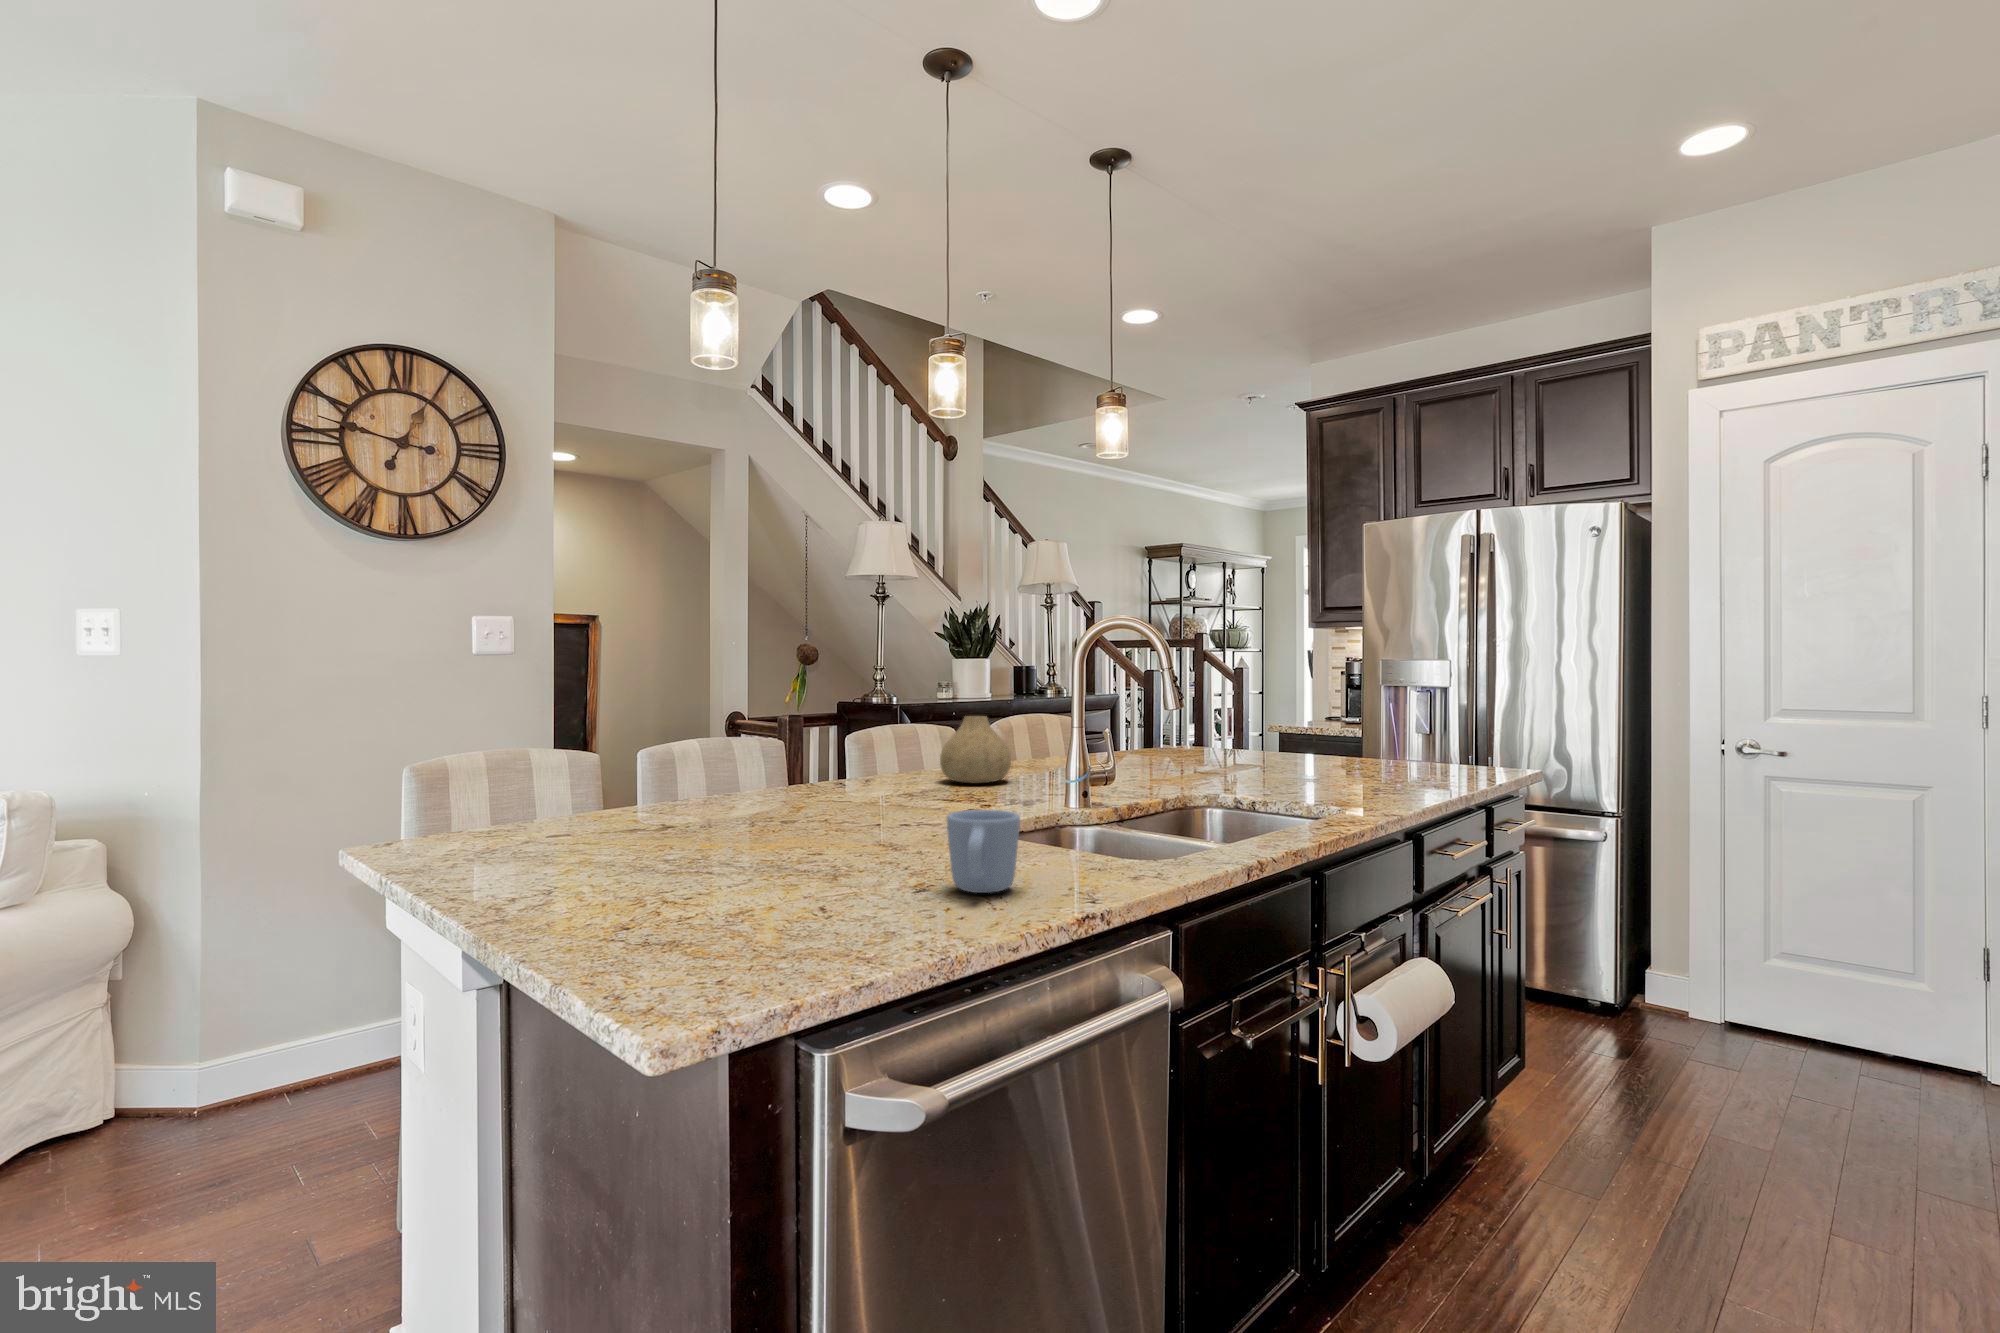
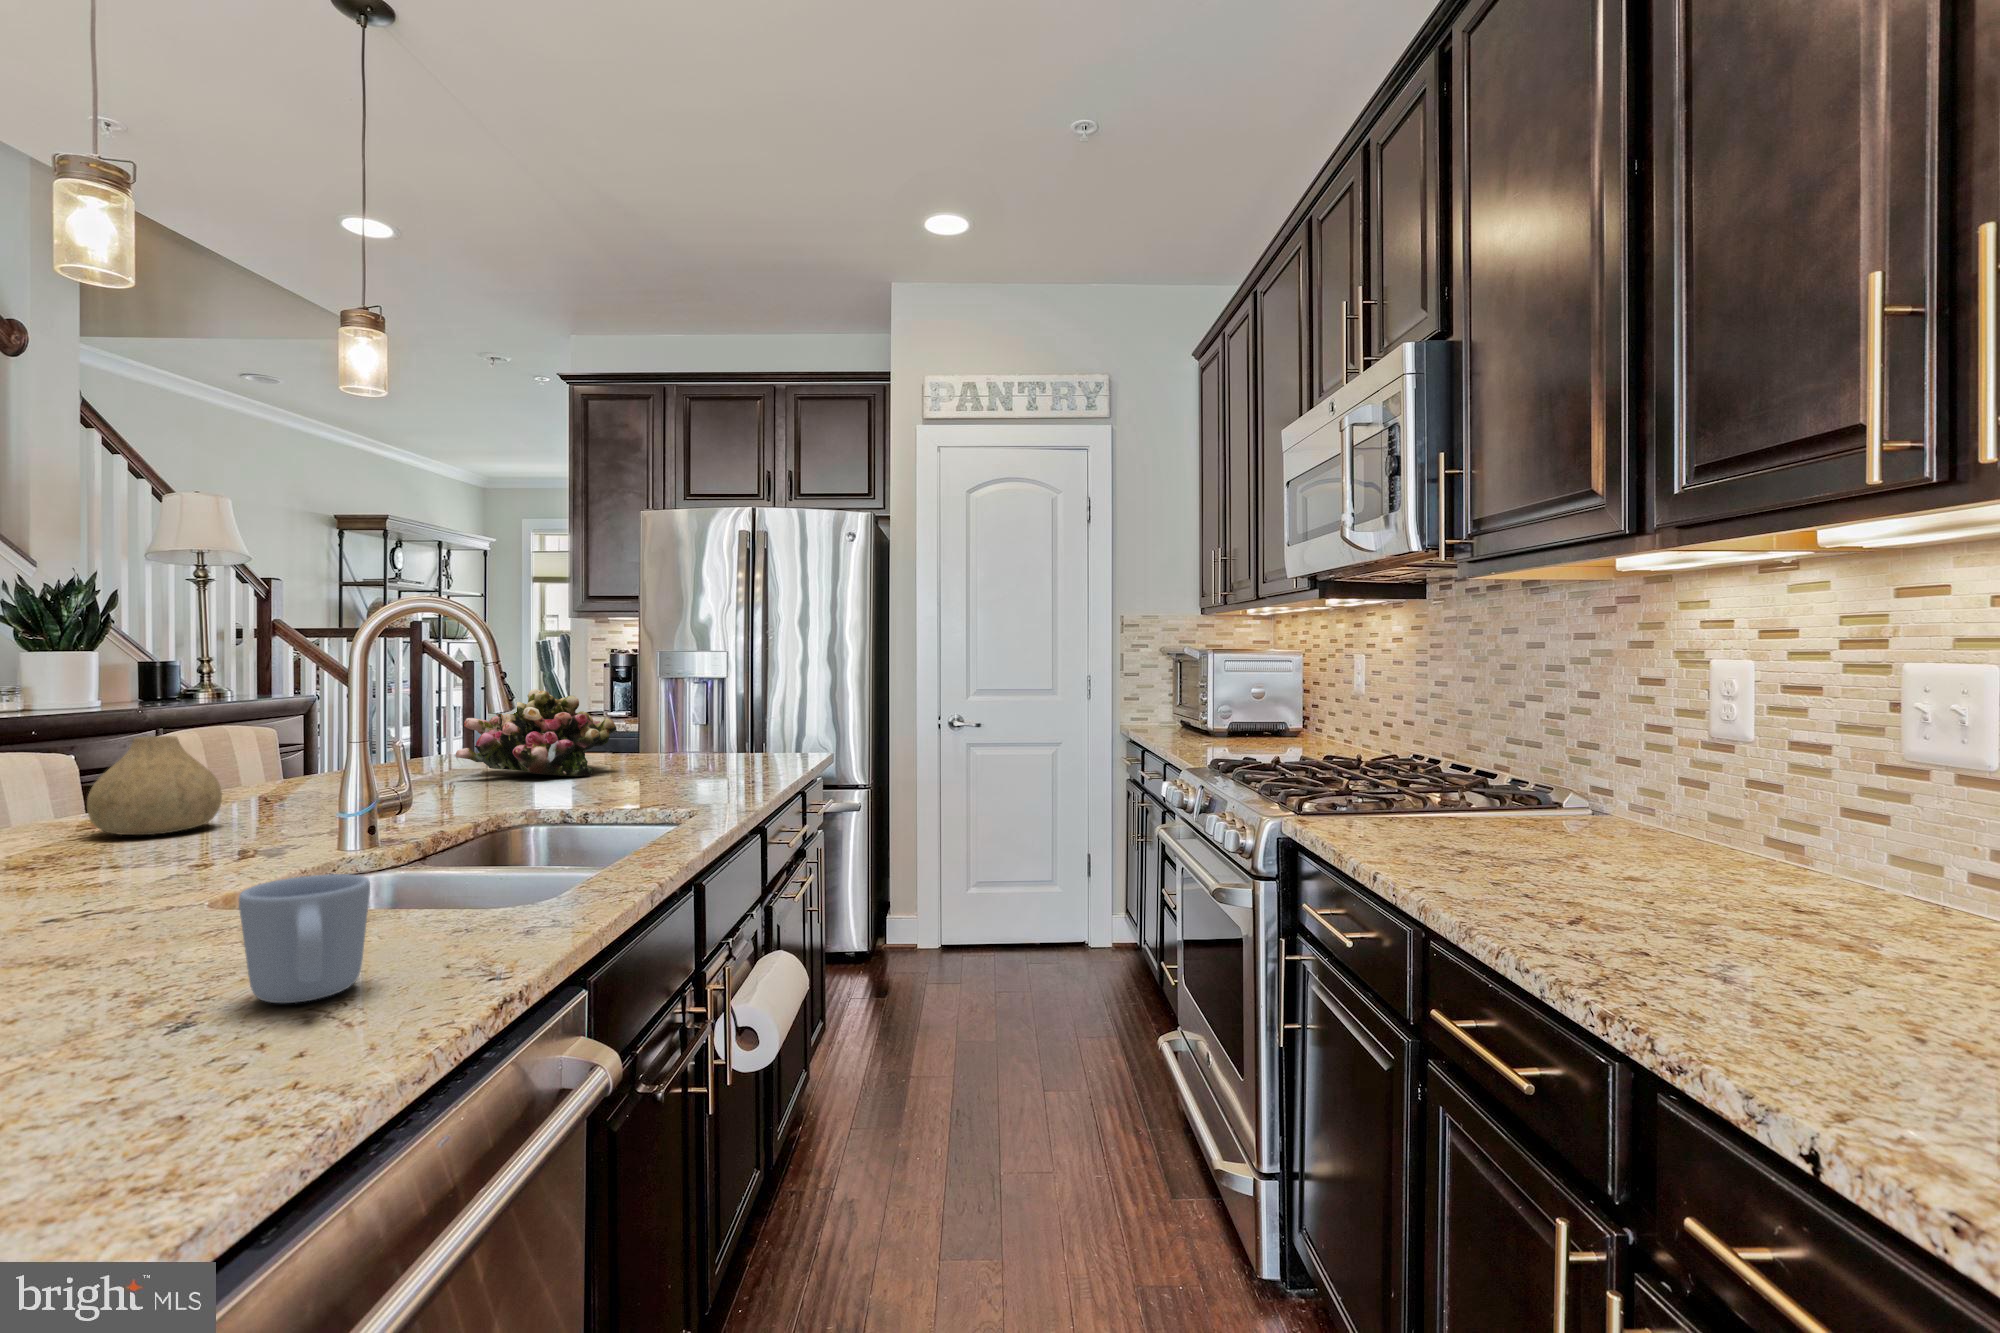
flower arrangement: none [1176,691,1308,770] -> present [456,689,616,776]

